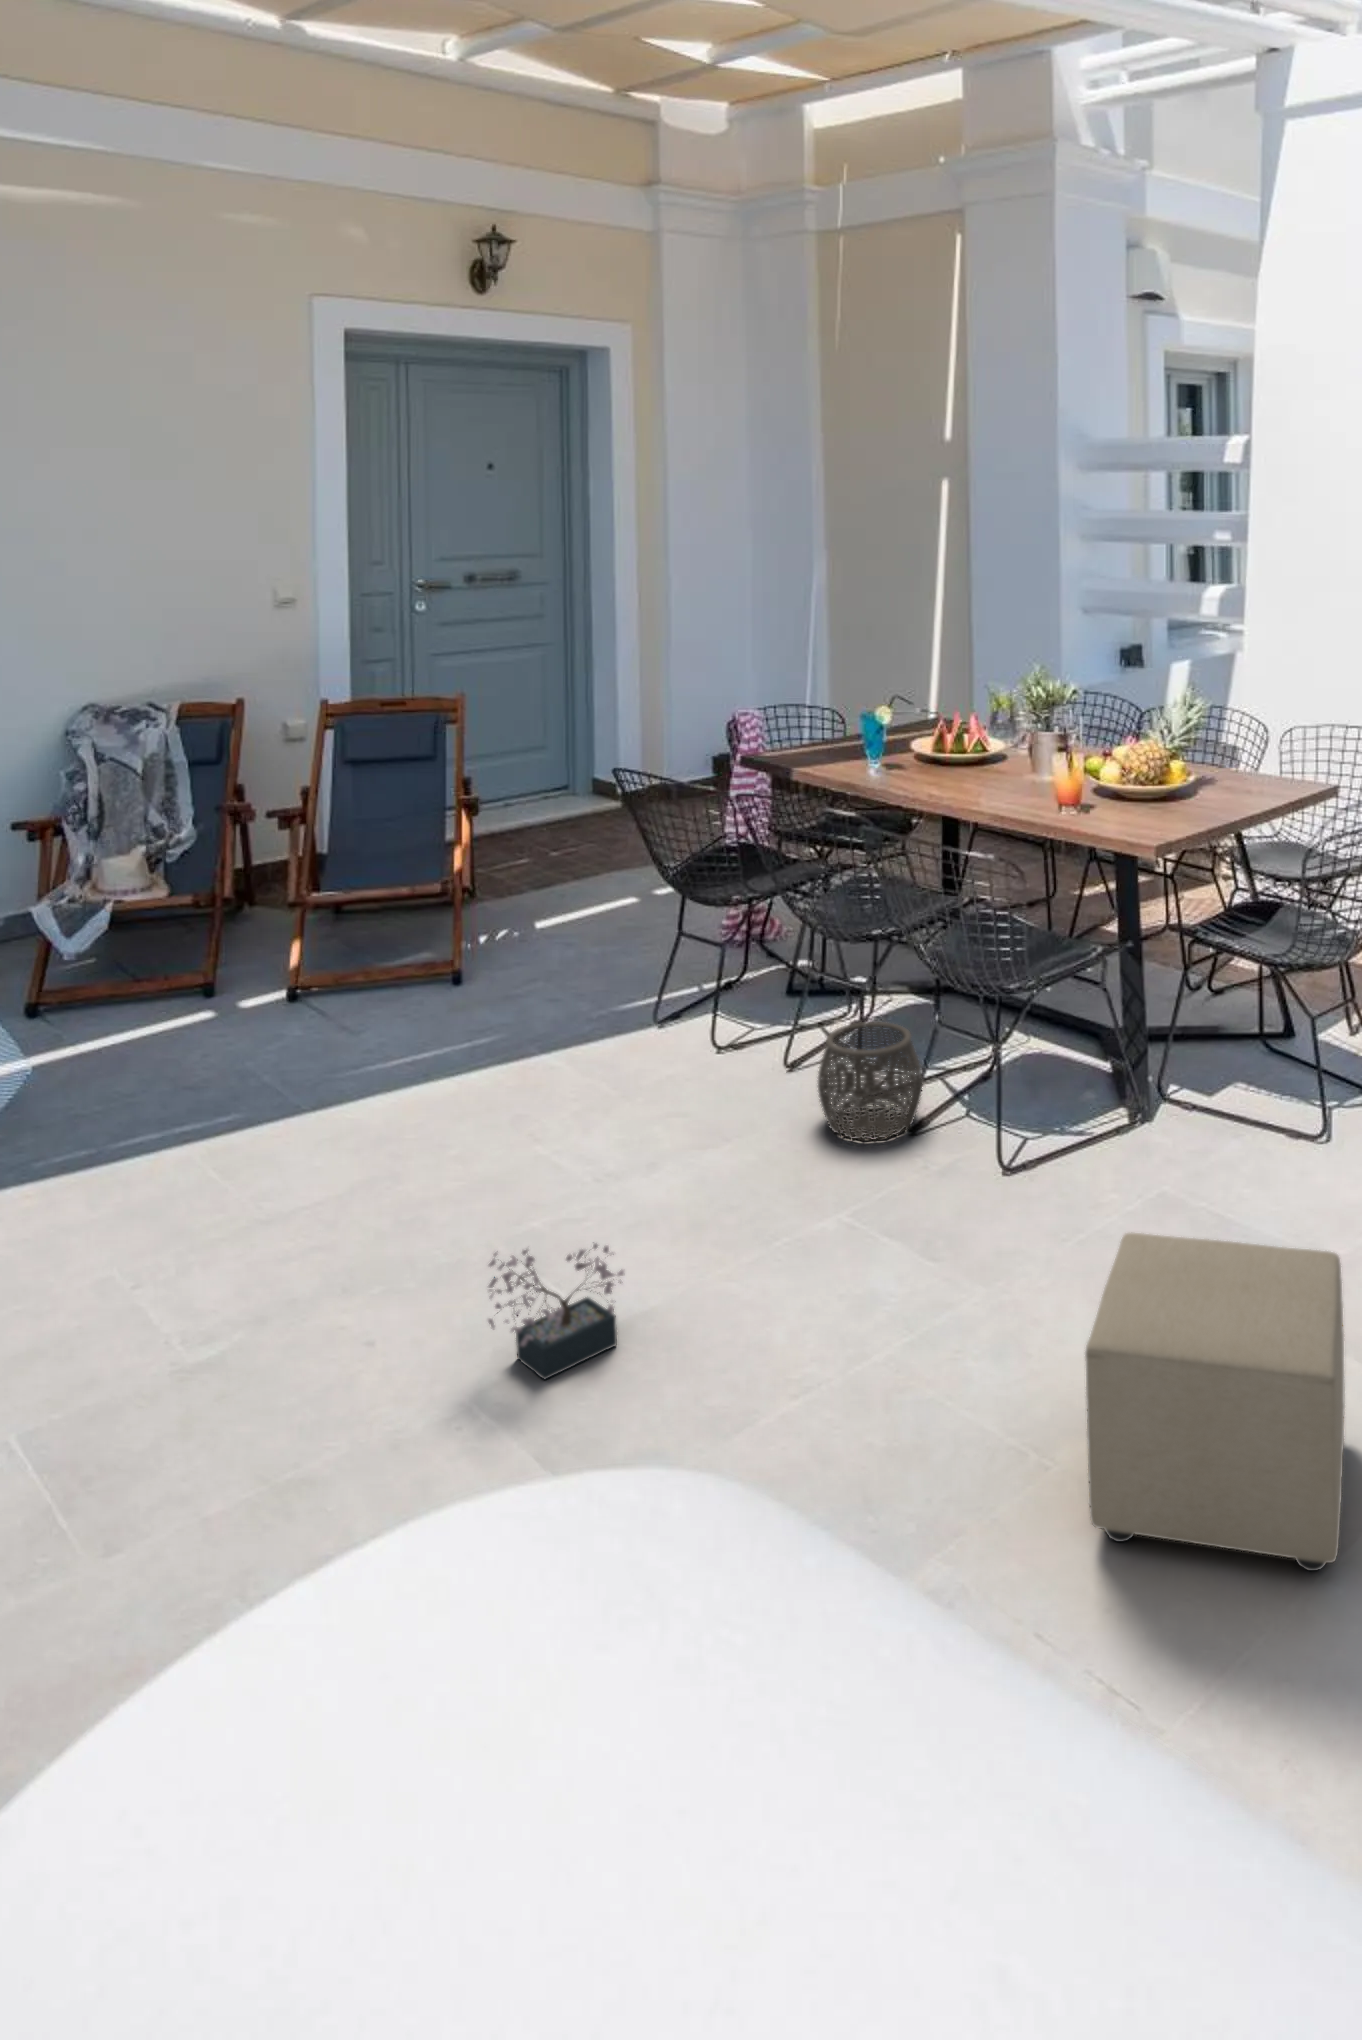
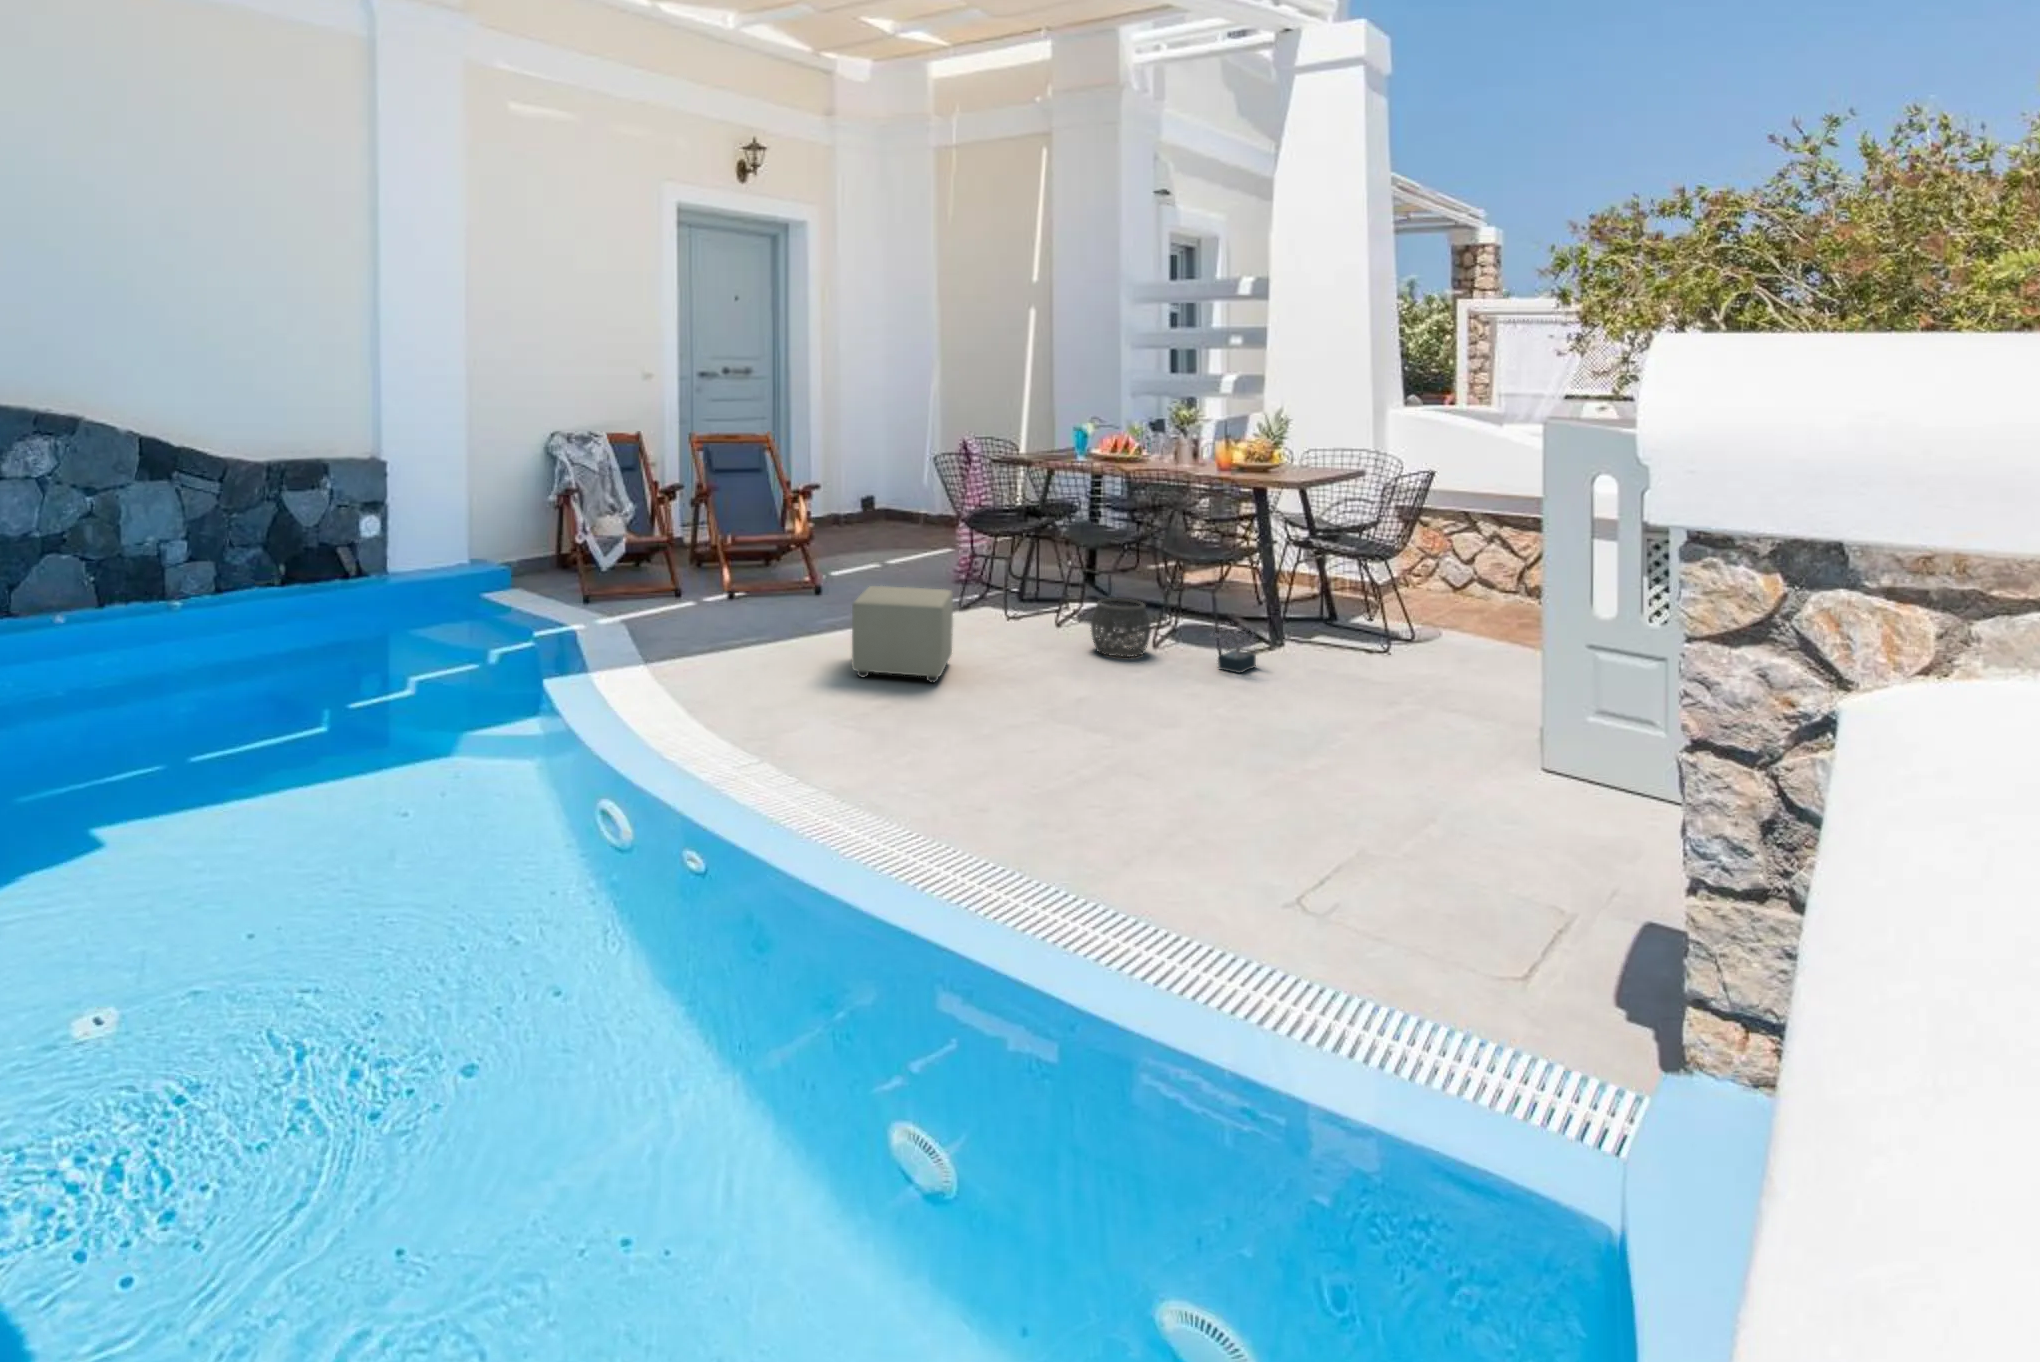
ottoman: present [1085,1233,1345,1571] -> present [852,586,953,682]
decorative plant: present [488,1242,624,1379] -> present [1215,622,1256,673]

